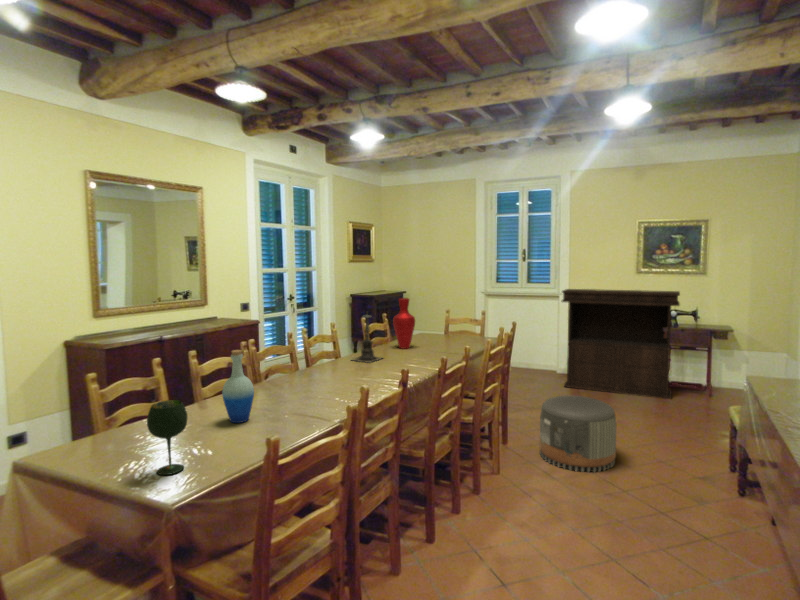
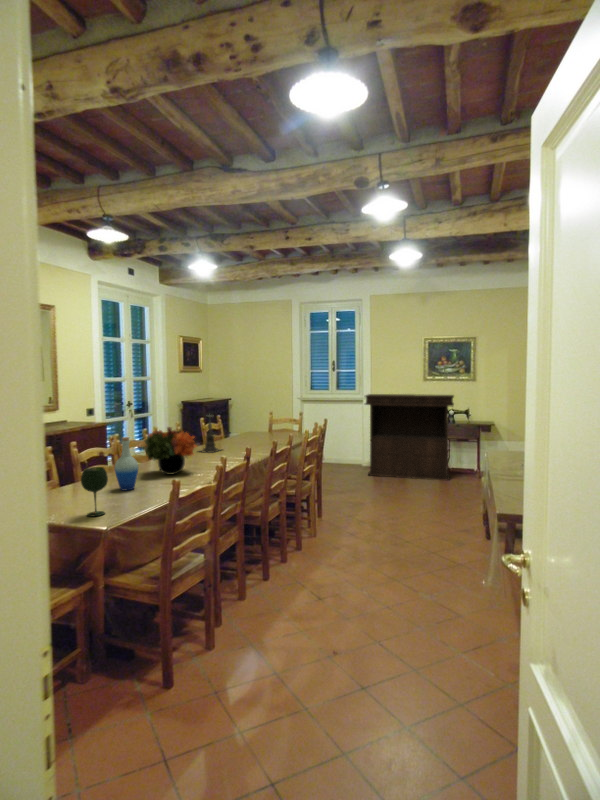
vase: present [393,298,415,349] -> none [229,402,247,443]
flower arrangement: none [268,334,341,397] -> present [145,427,196,475]
pouf: present [540,396,617,472] -> none [346,476,402,531]

